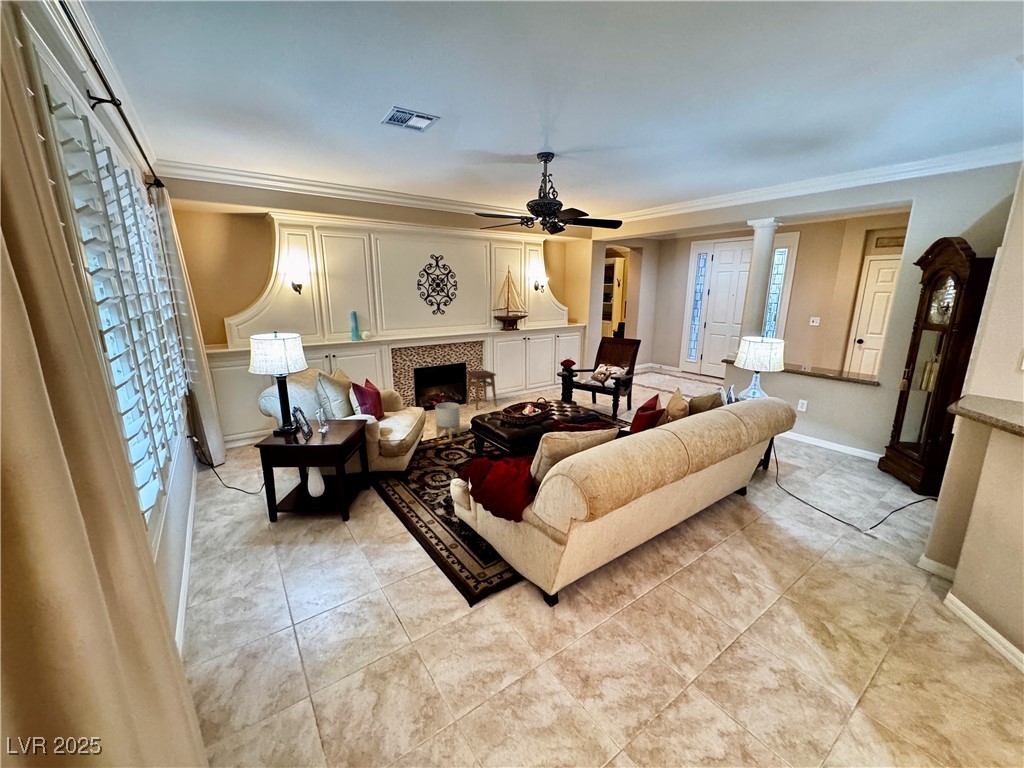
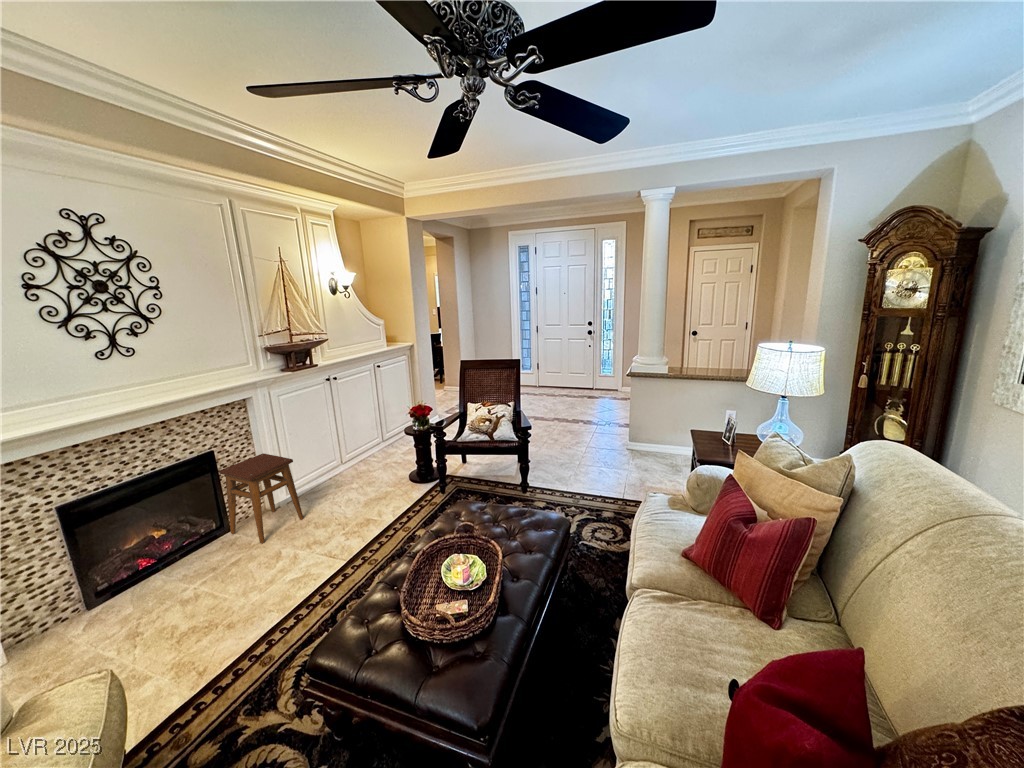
planter: present [436,403,460,441] -> none [153,588,249,710]

